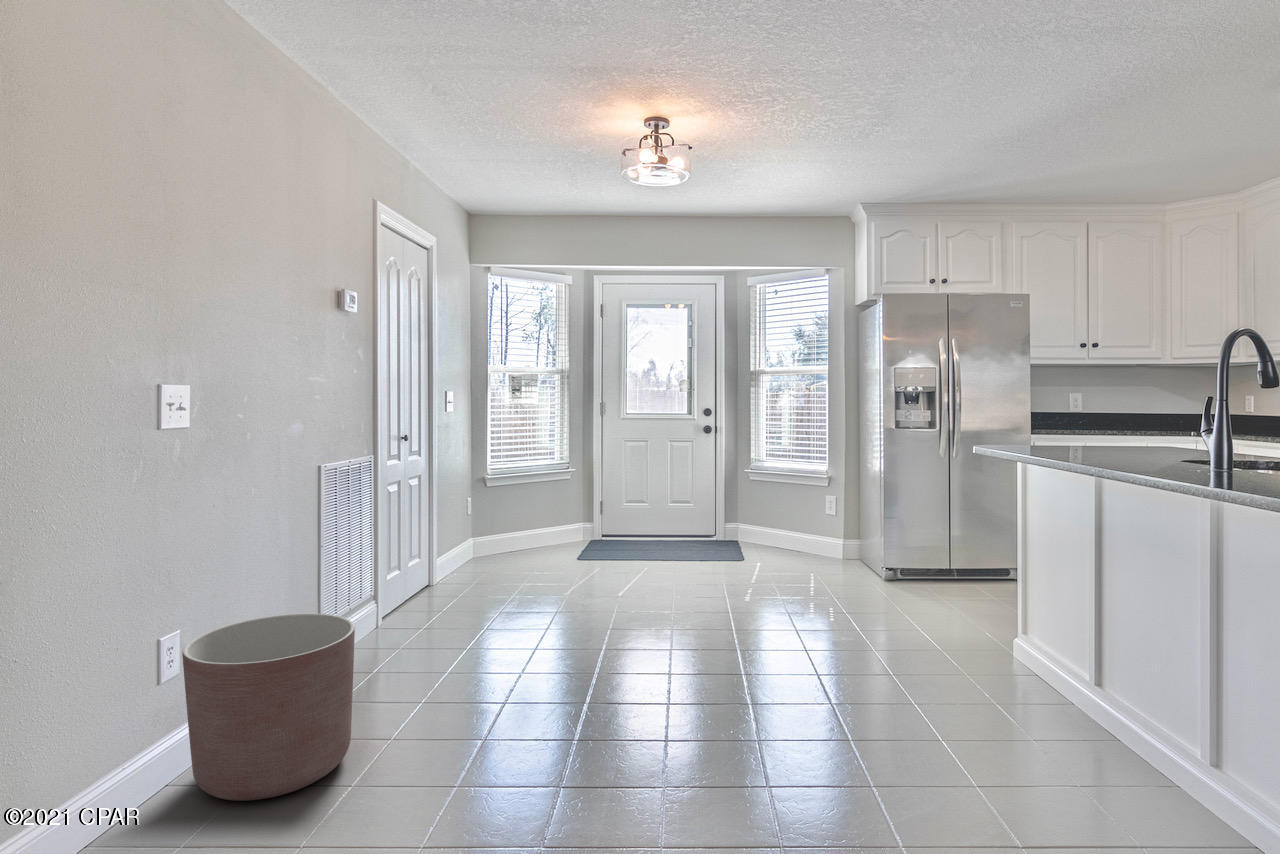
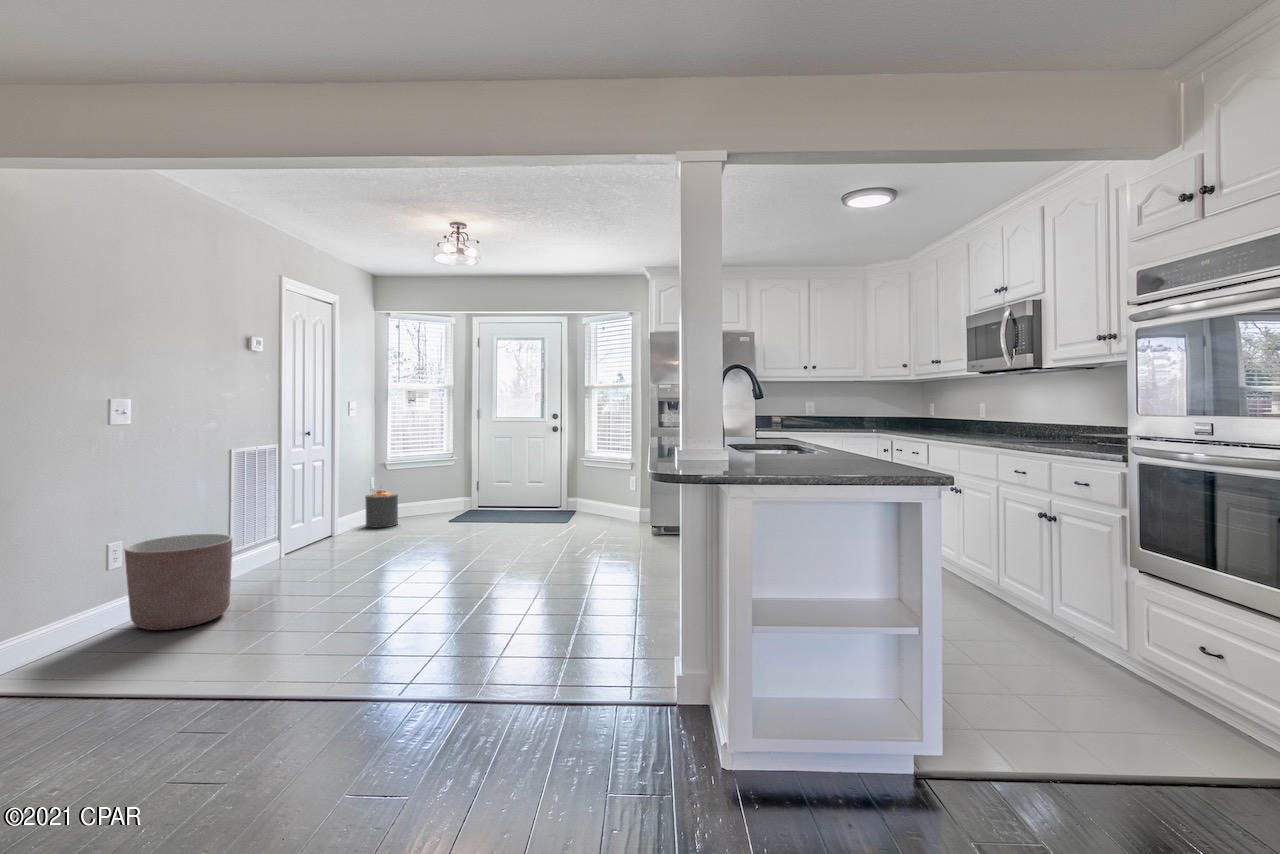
trash can: none [467,506,509,569] -> present [365,489,398,528]

